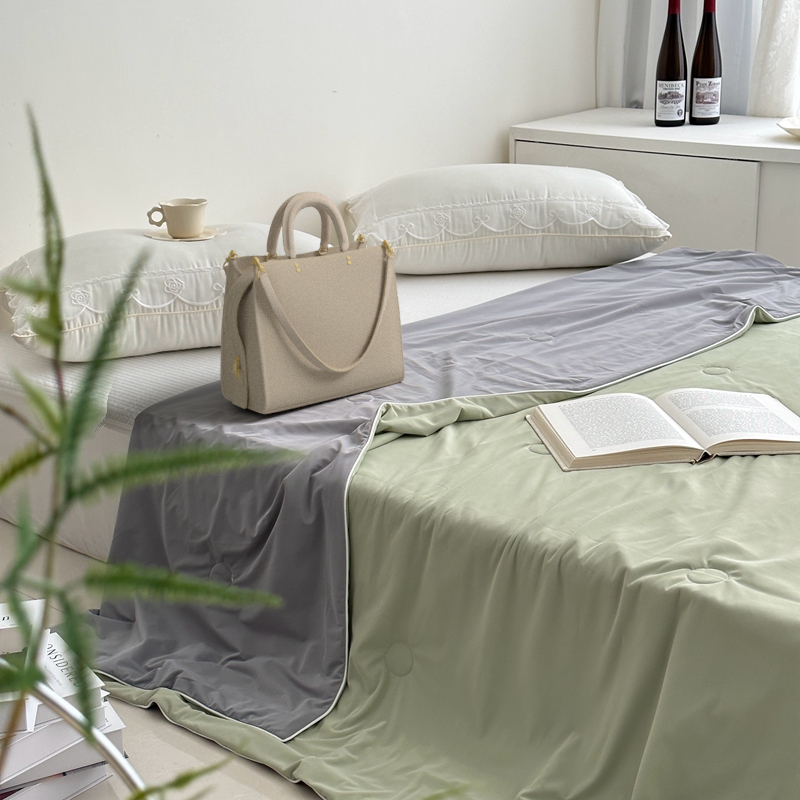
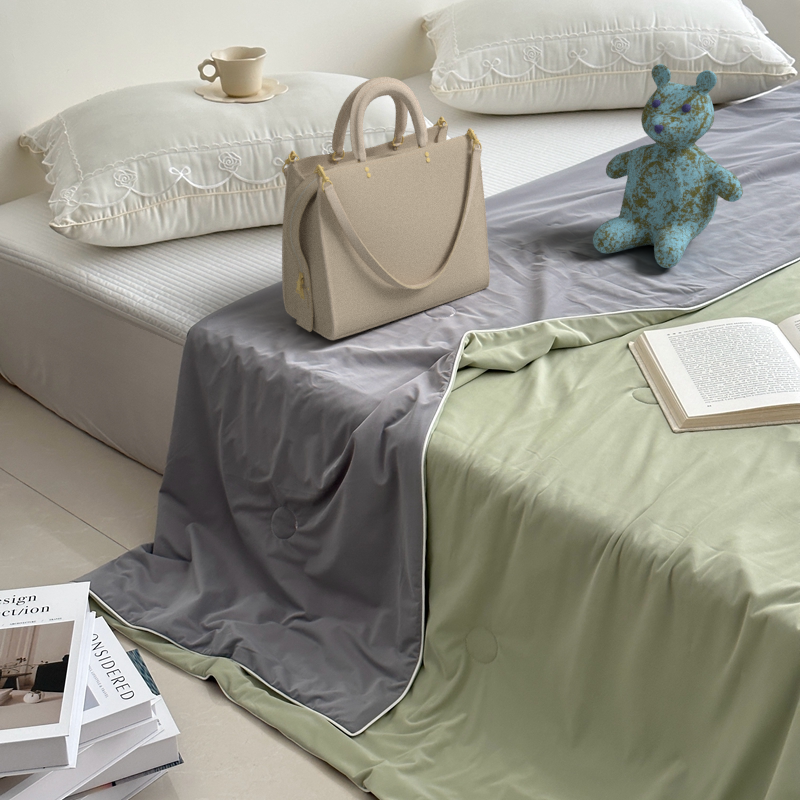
stuffed bear: none [495,199,620,366] -> present [593,64,743,268]

